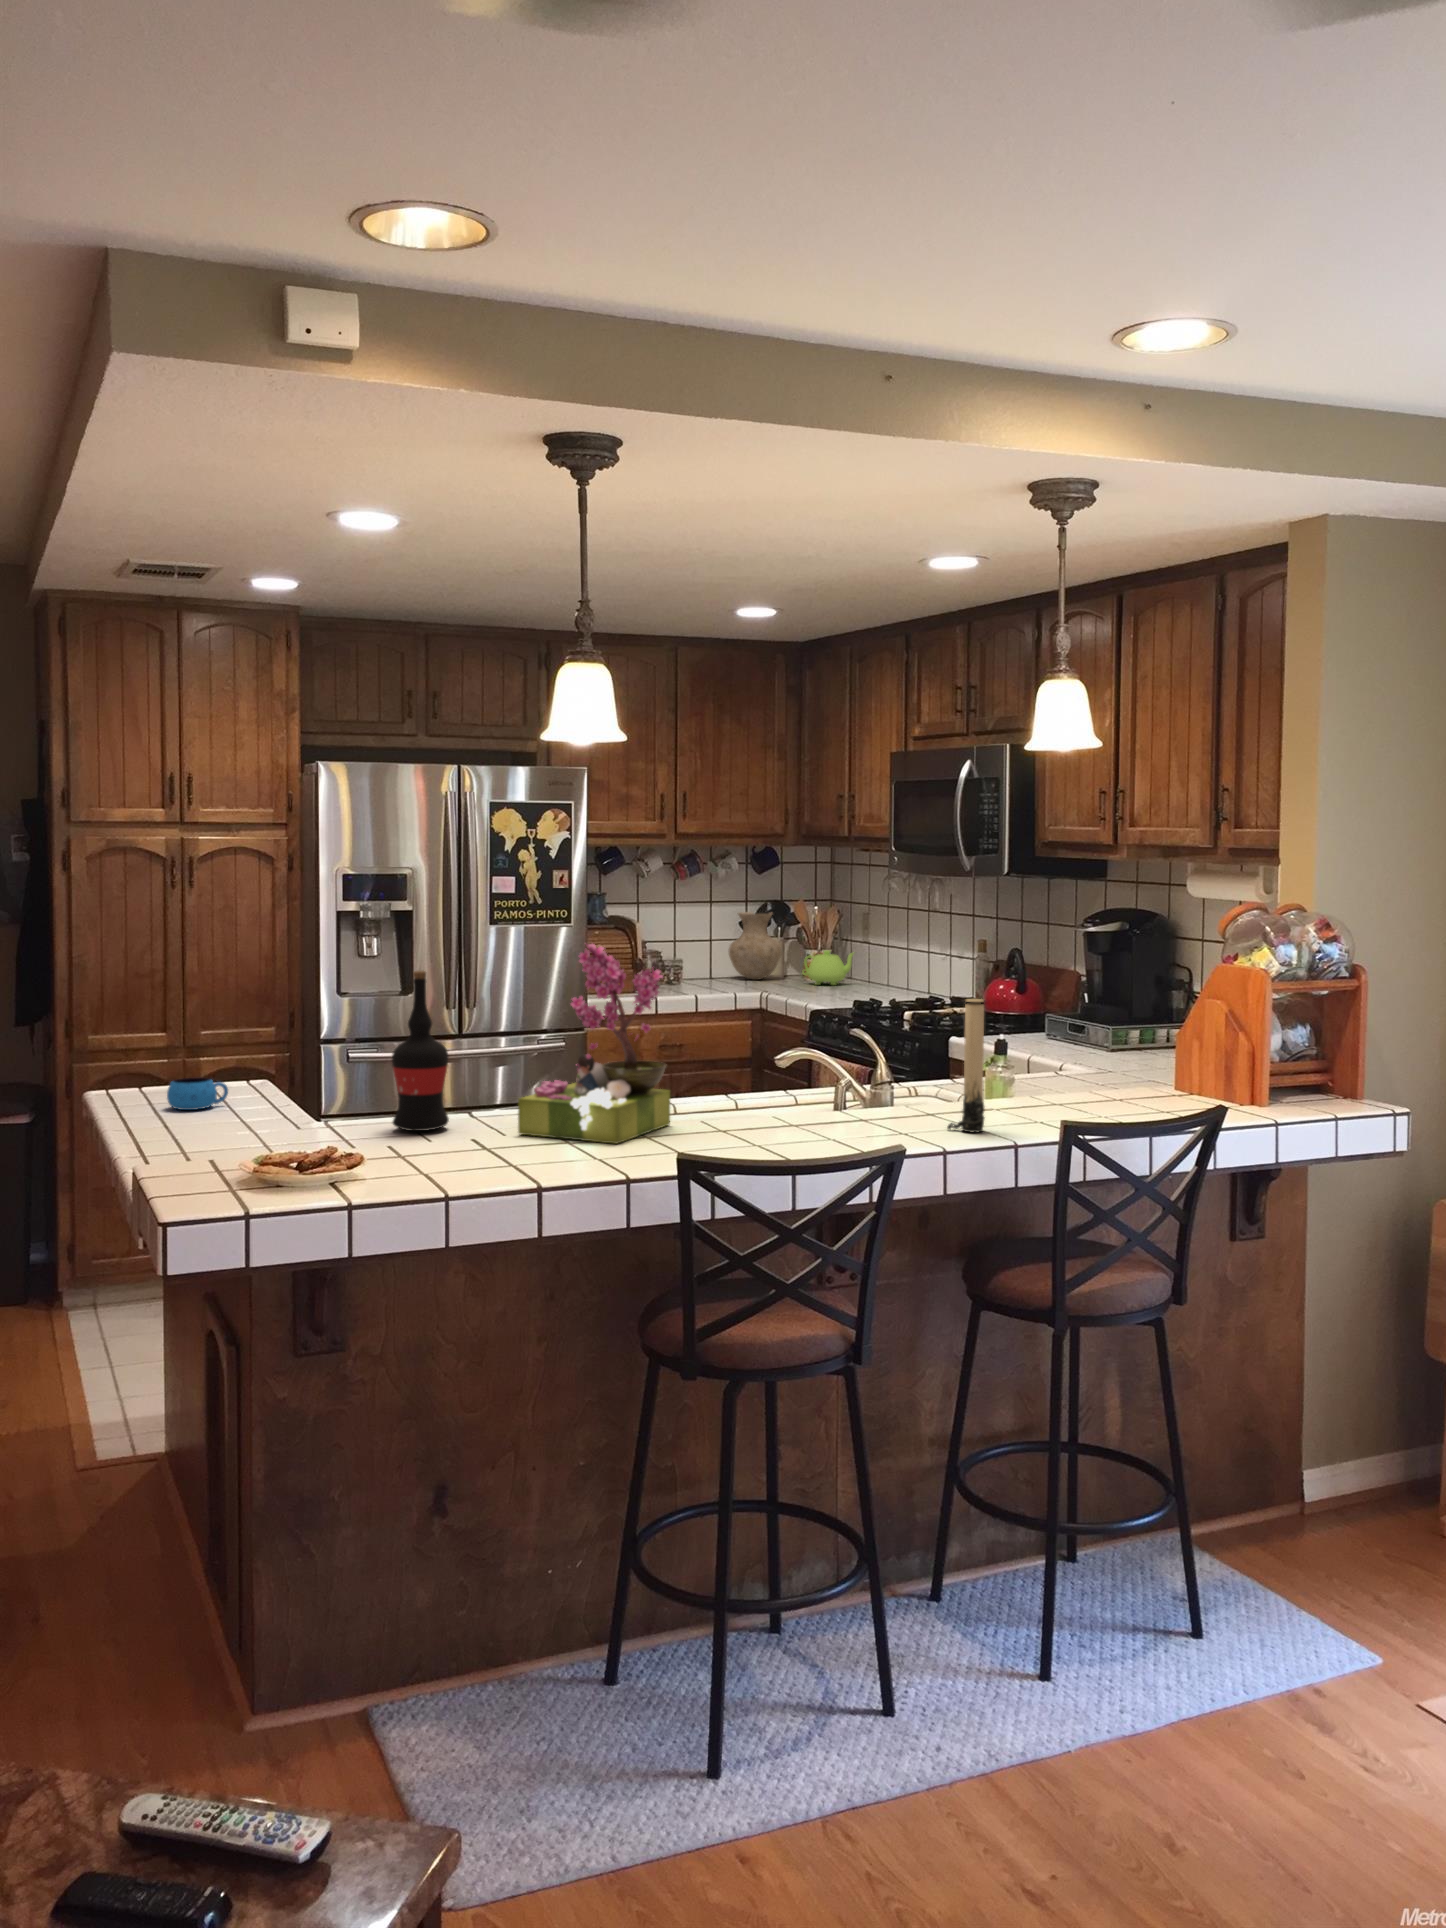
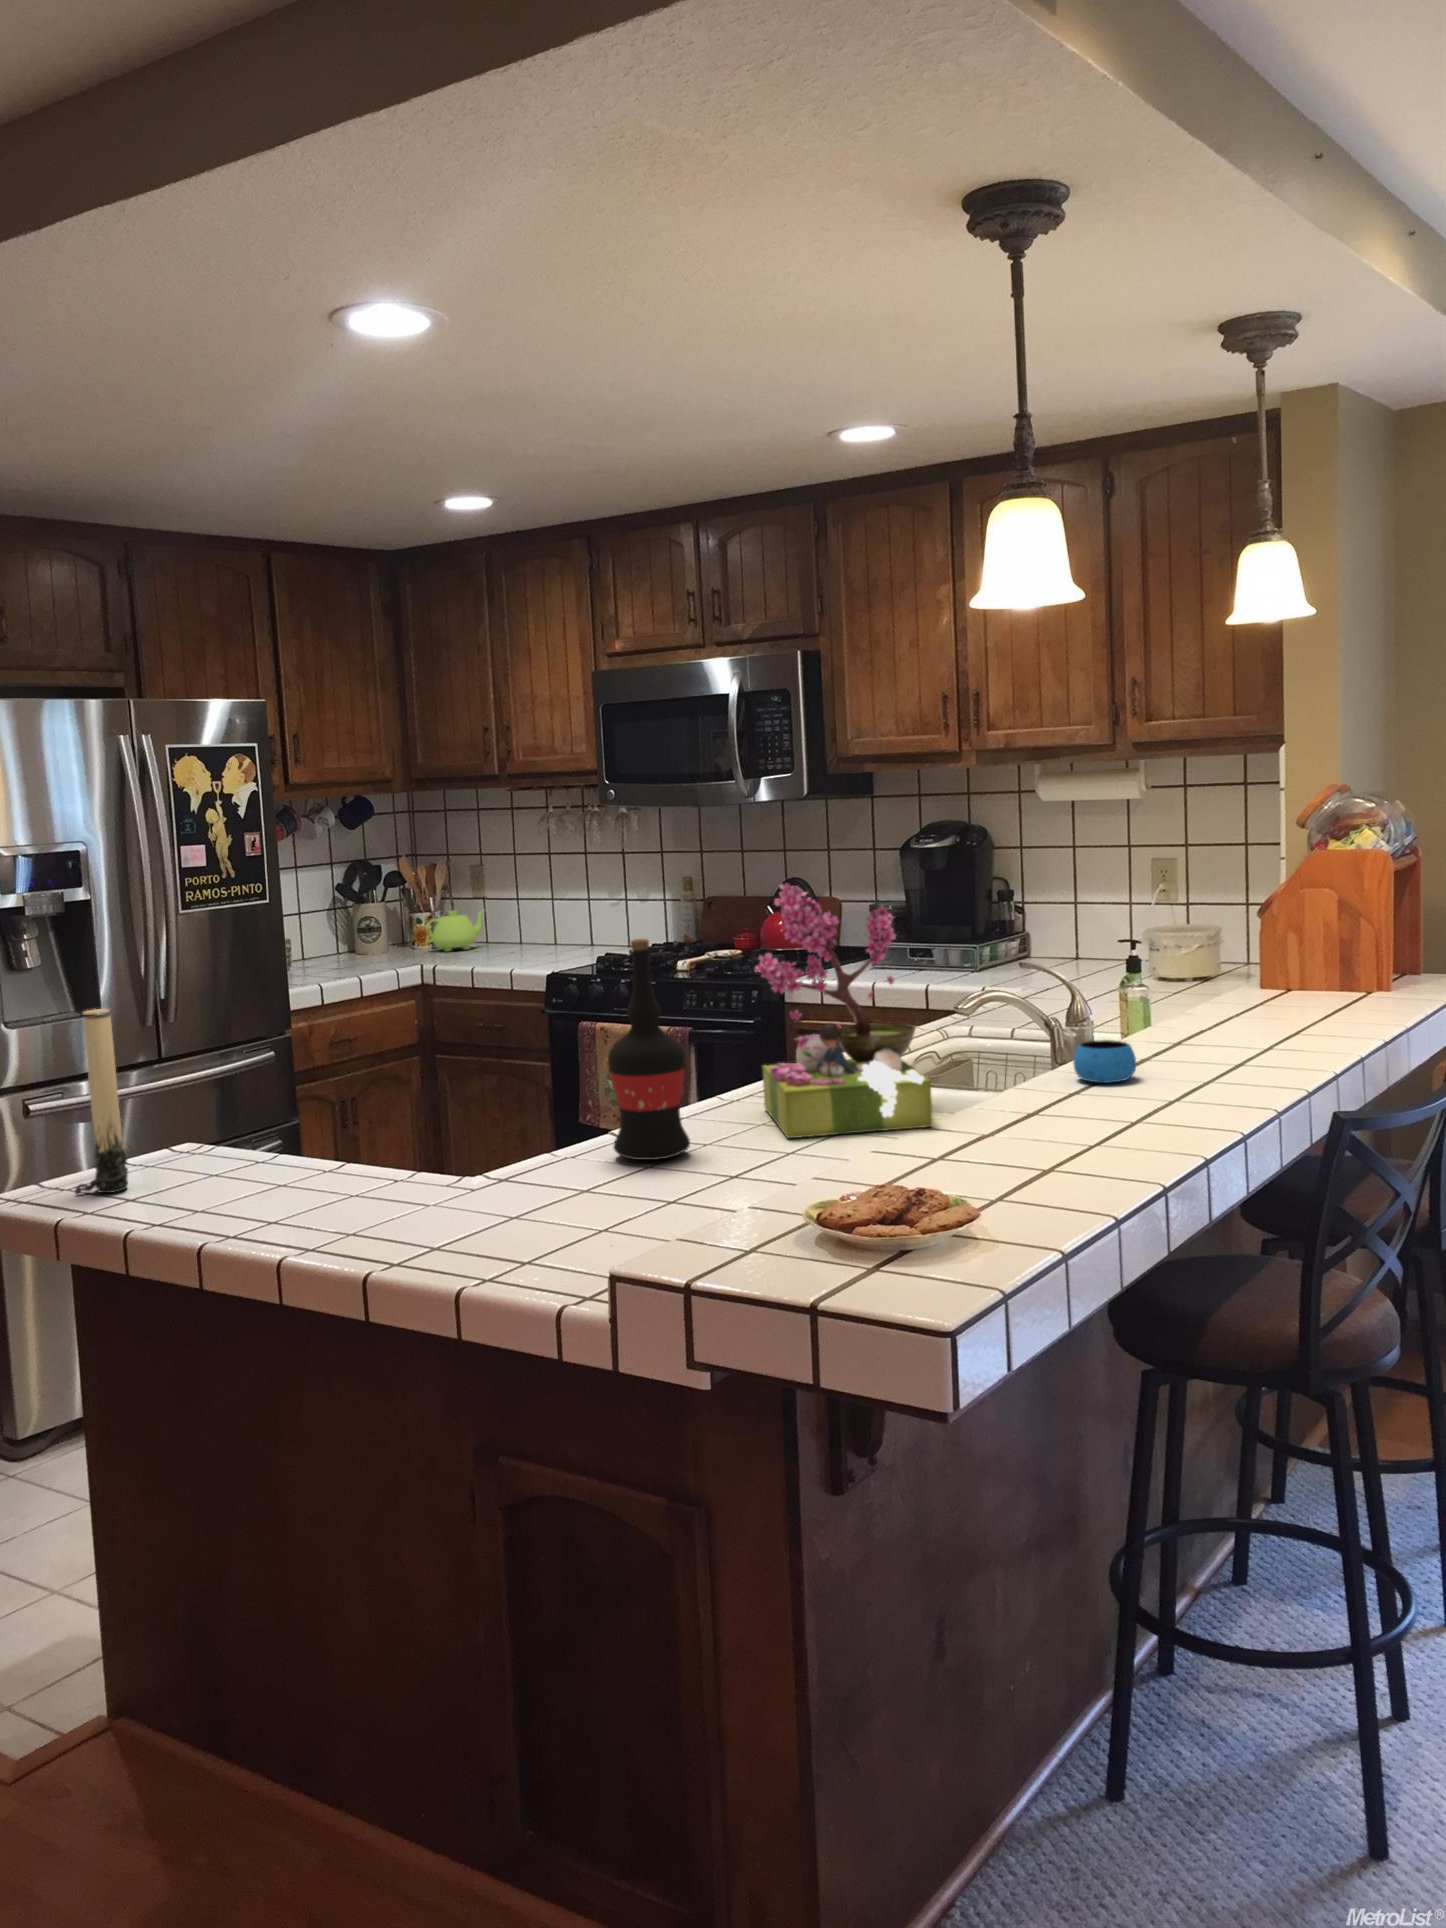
vase: present [729,912,782,980] -> none [321,875,385,955]
candle: present [947,999,984,1132] -> present [75,1009,128,1194]
mug: present [167,1078,228,1110] -> present [1073,1040,1136,1083]

